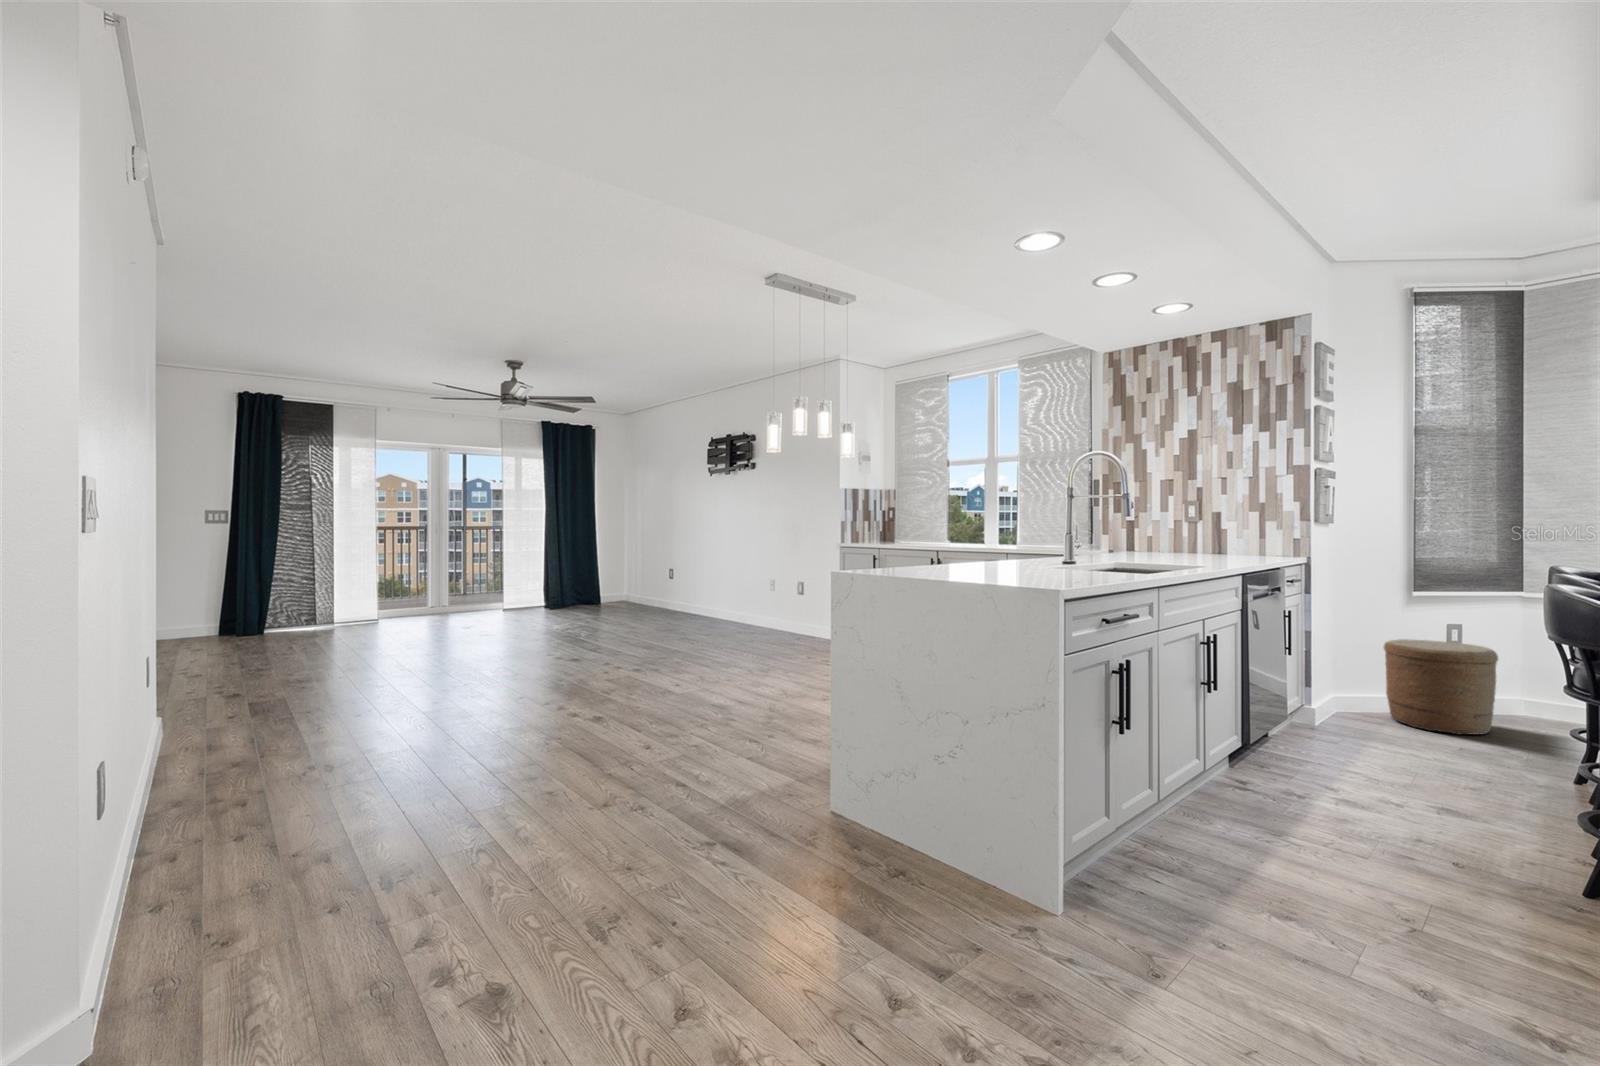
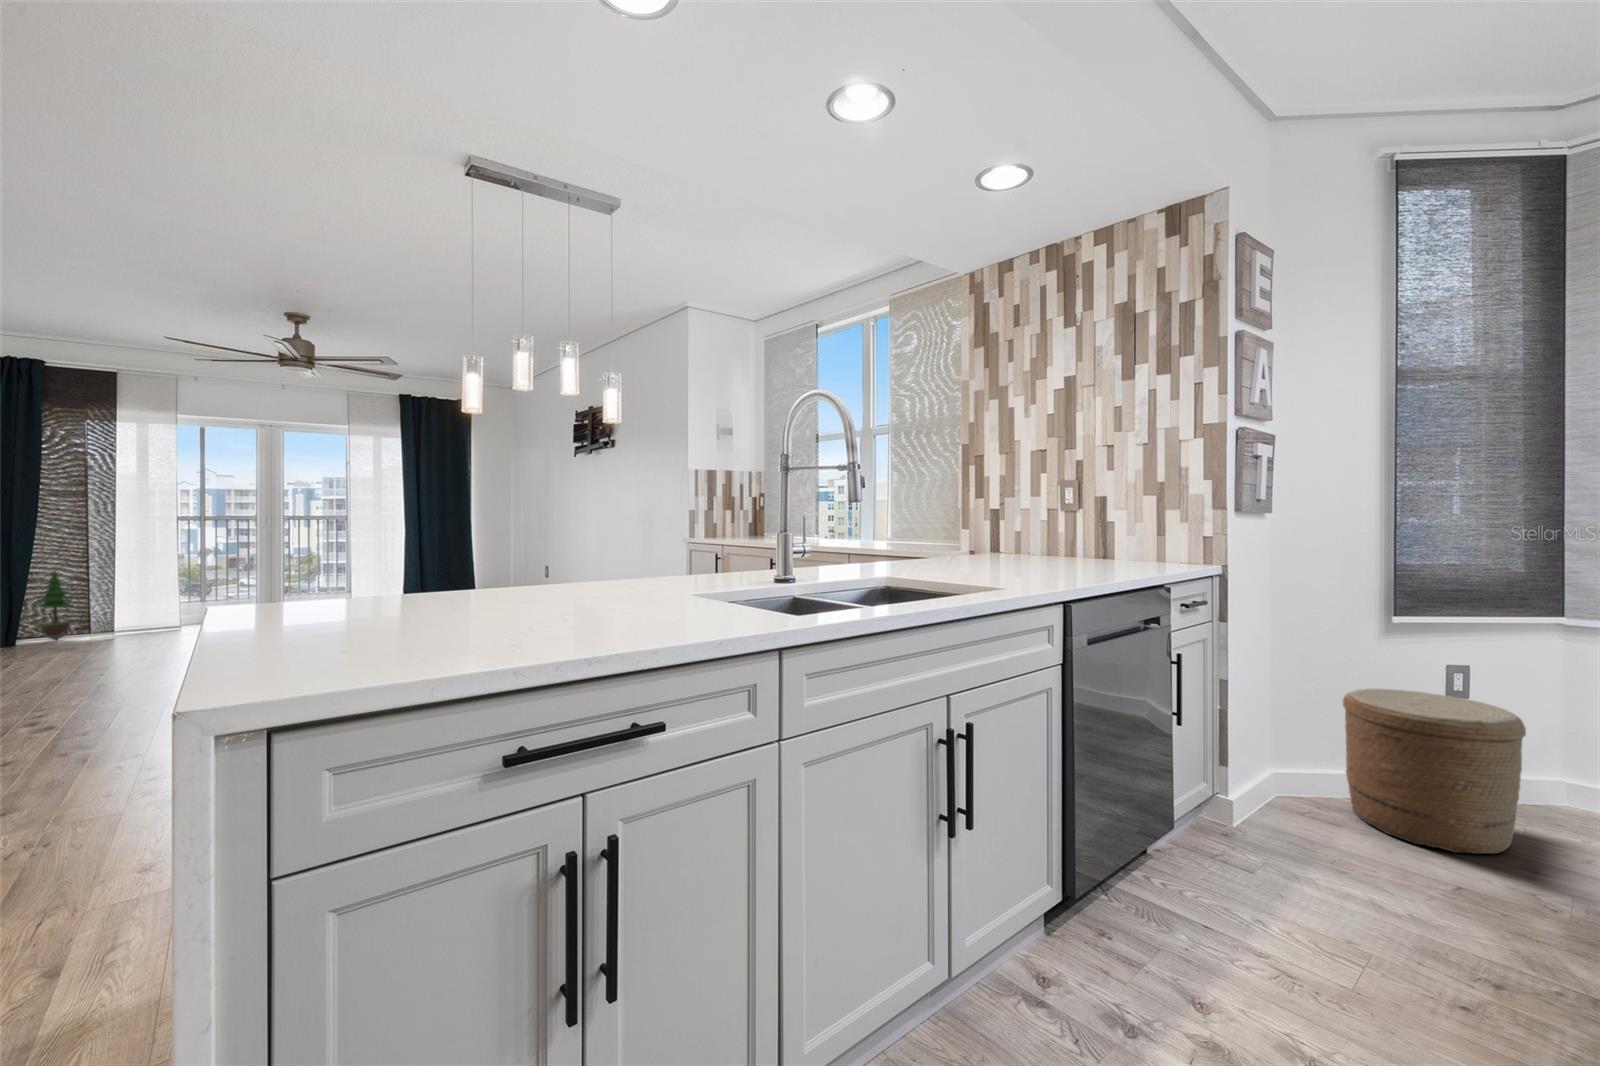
potted tree: none [281,571,308,631] -> present [39,571,71,640]

